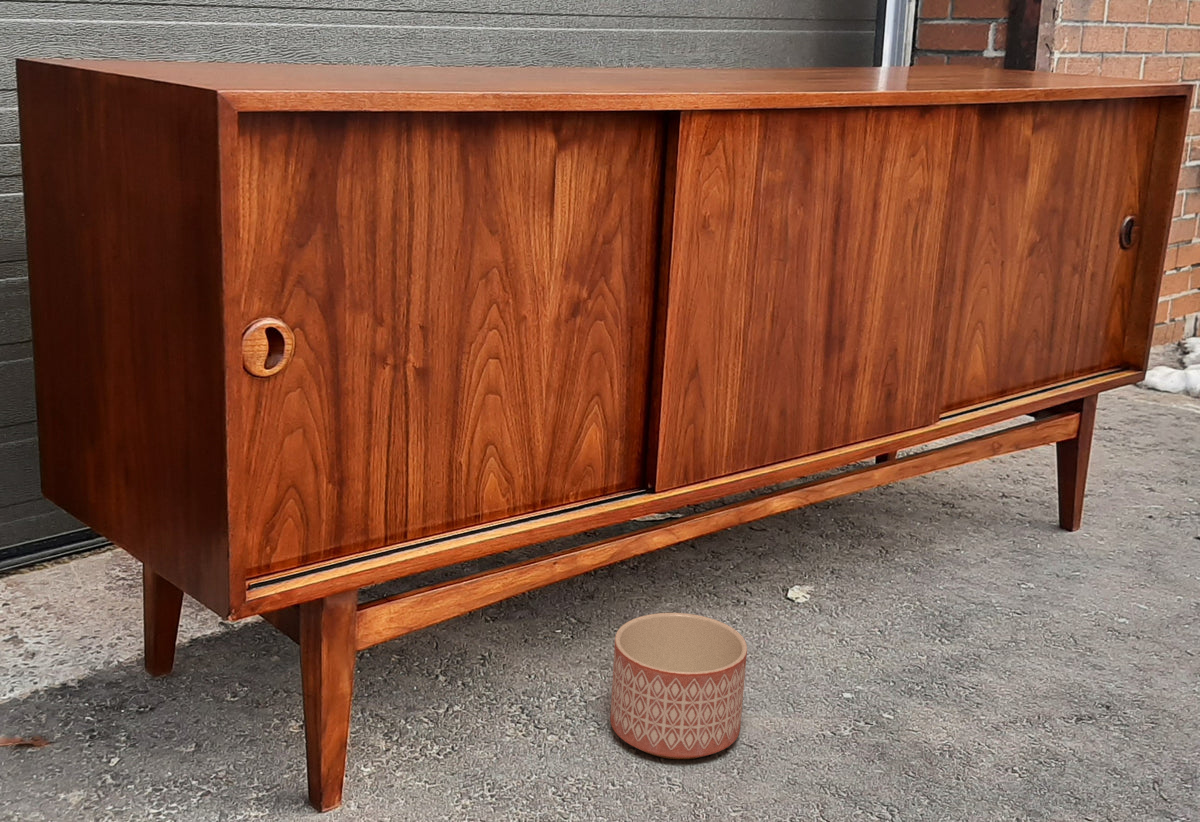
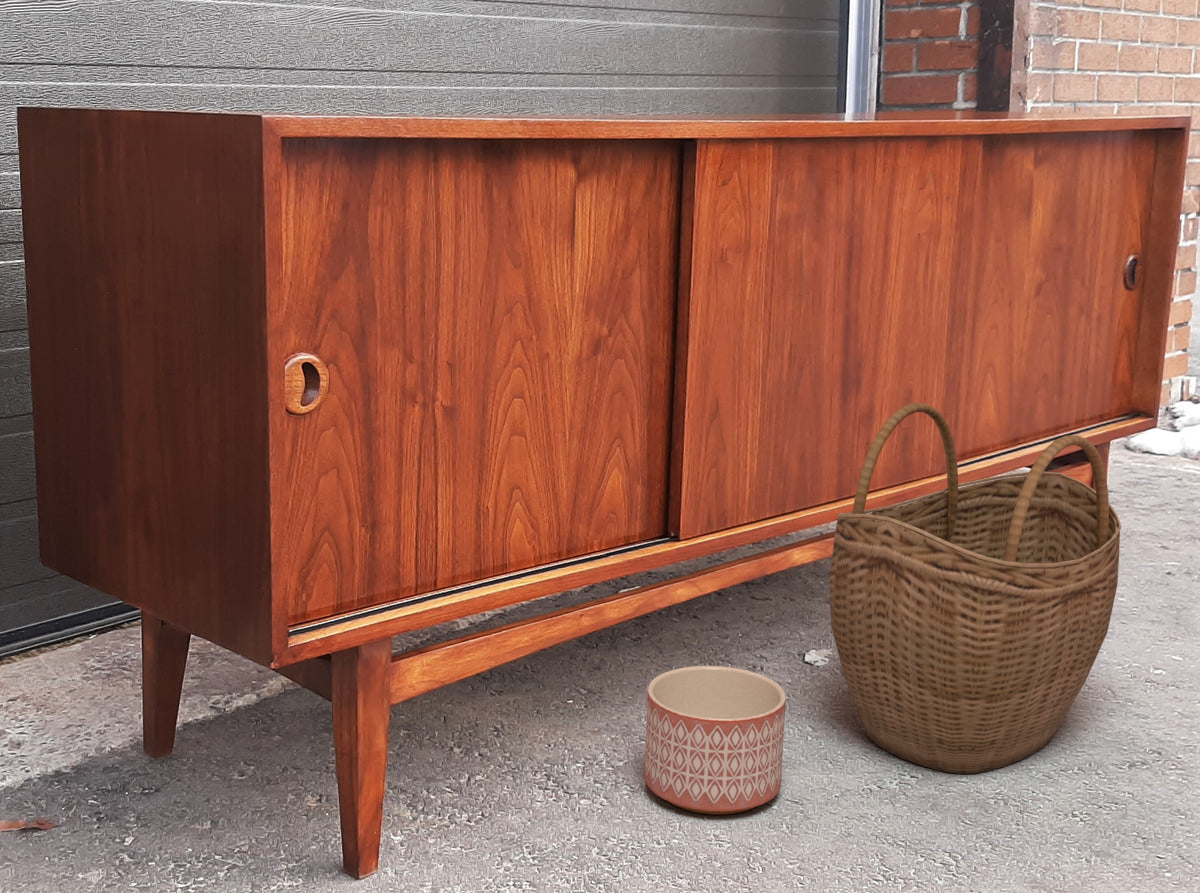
woven basket: none [802,365,1091,727] -> present [830,403,1121,774]

